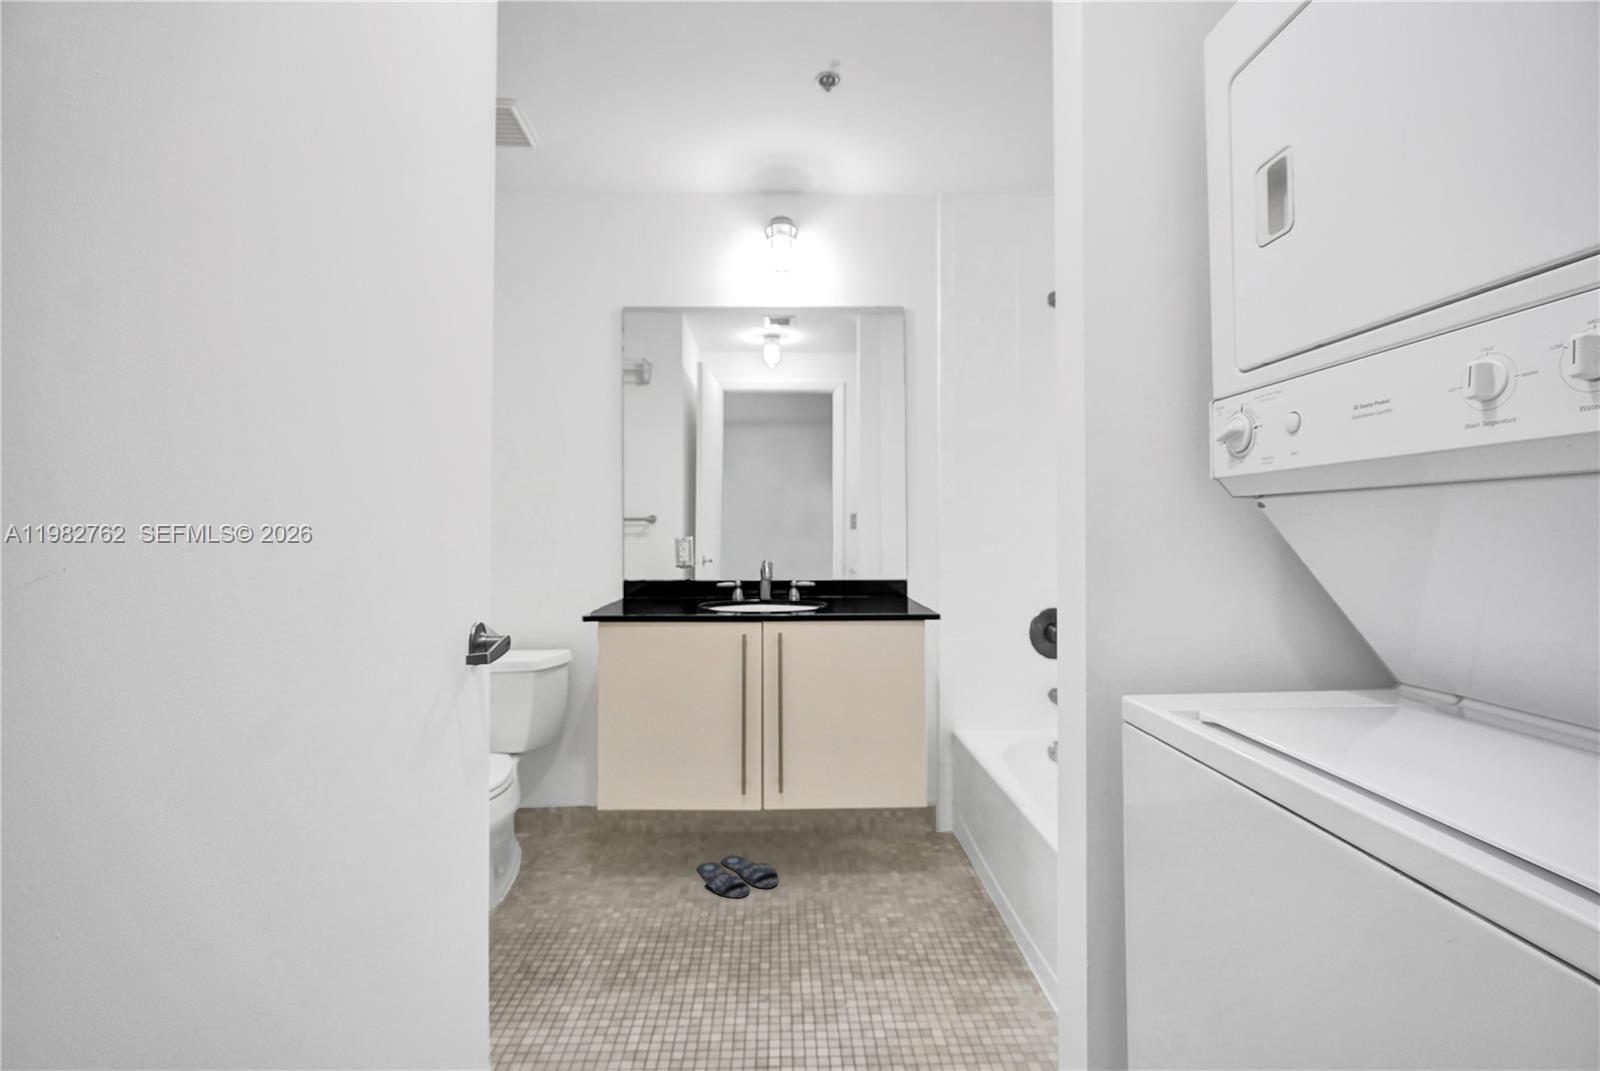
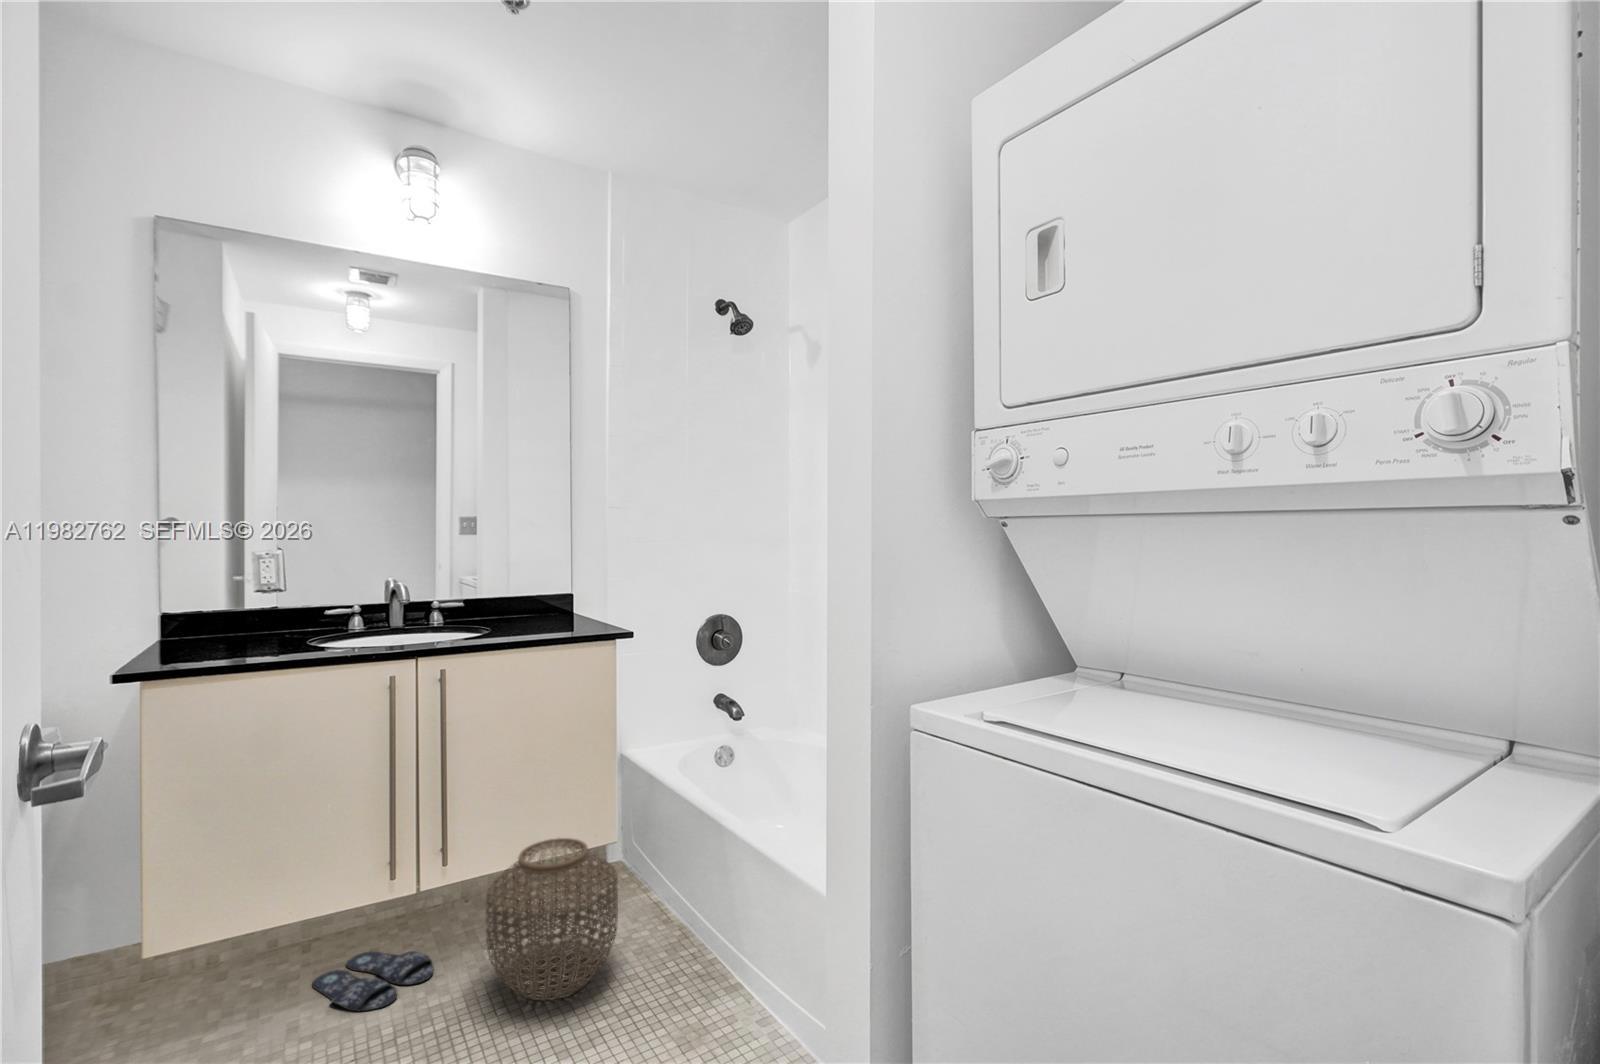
woven basket: none [811,793,923,933] -> present [486,838,618,1000]

